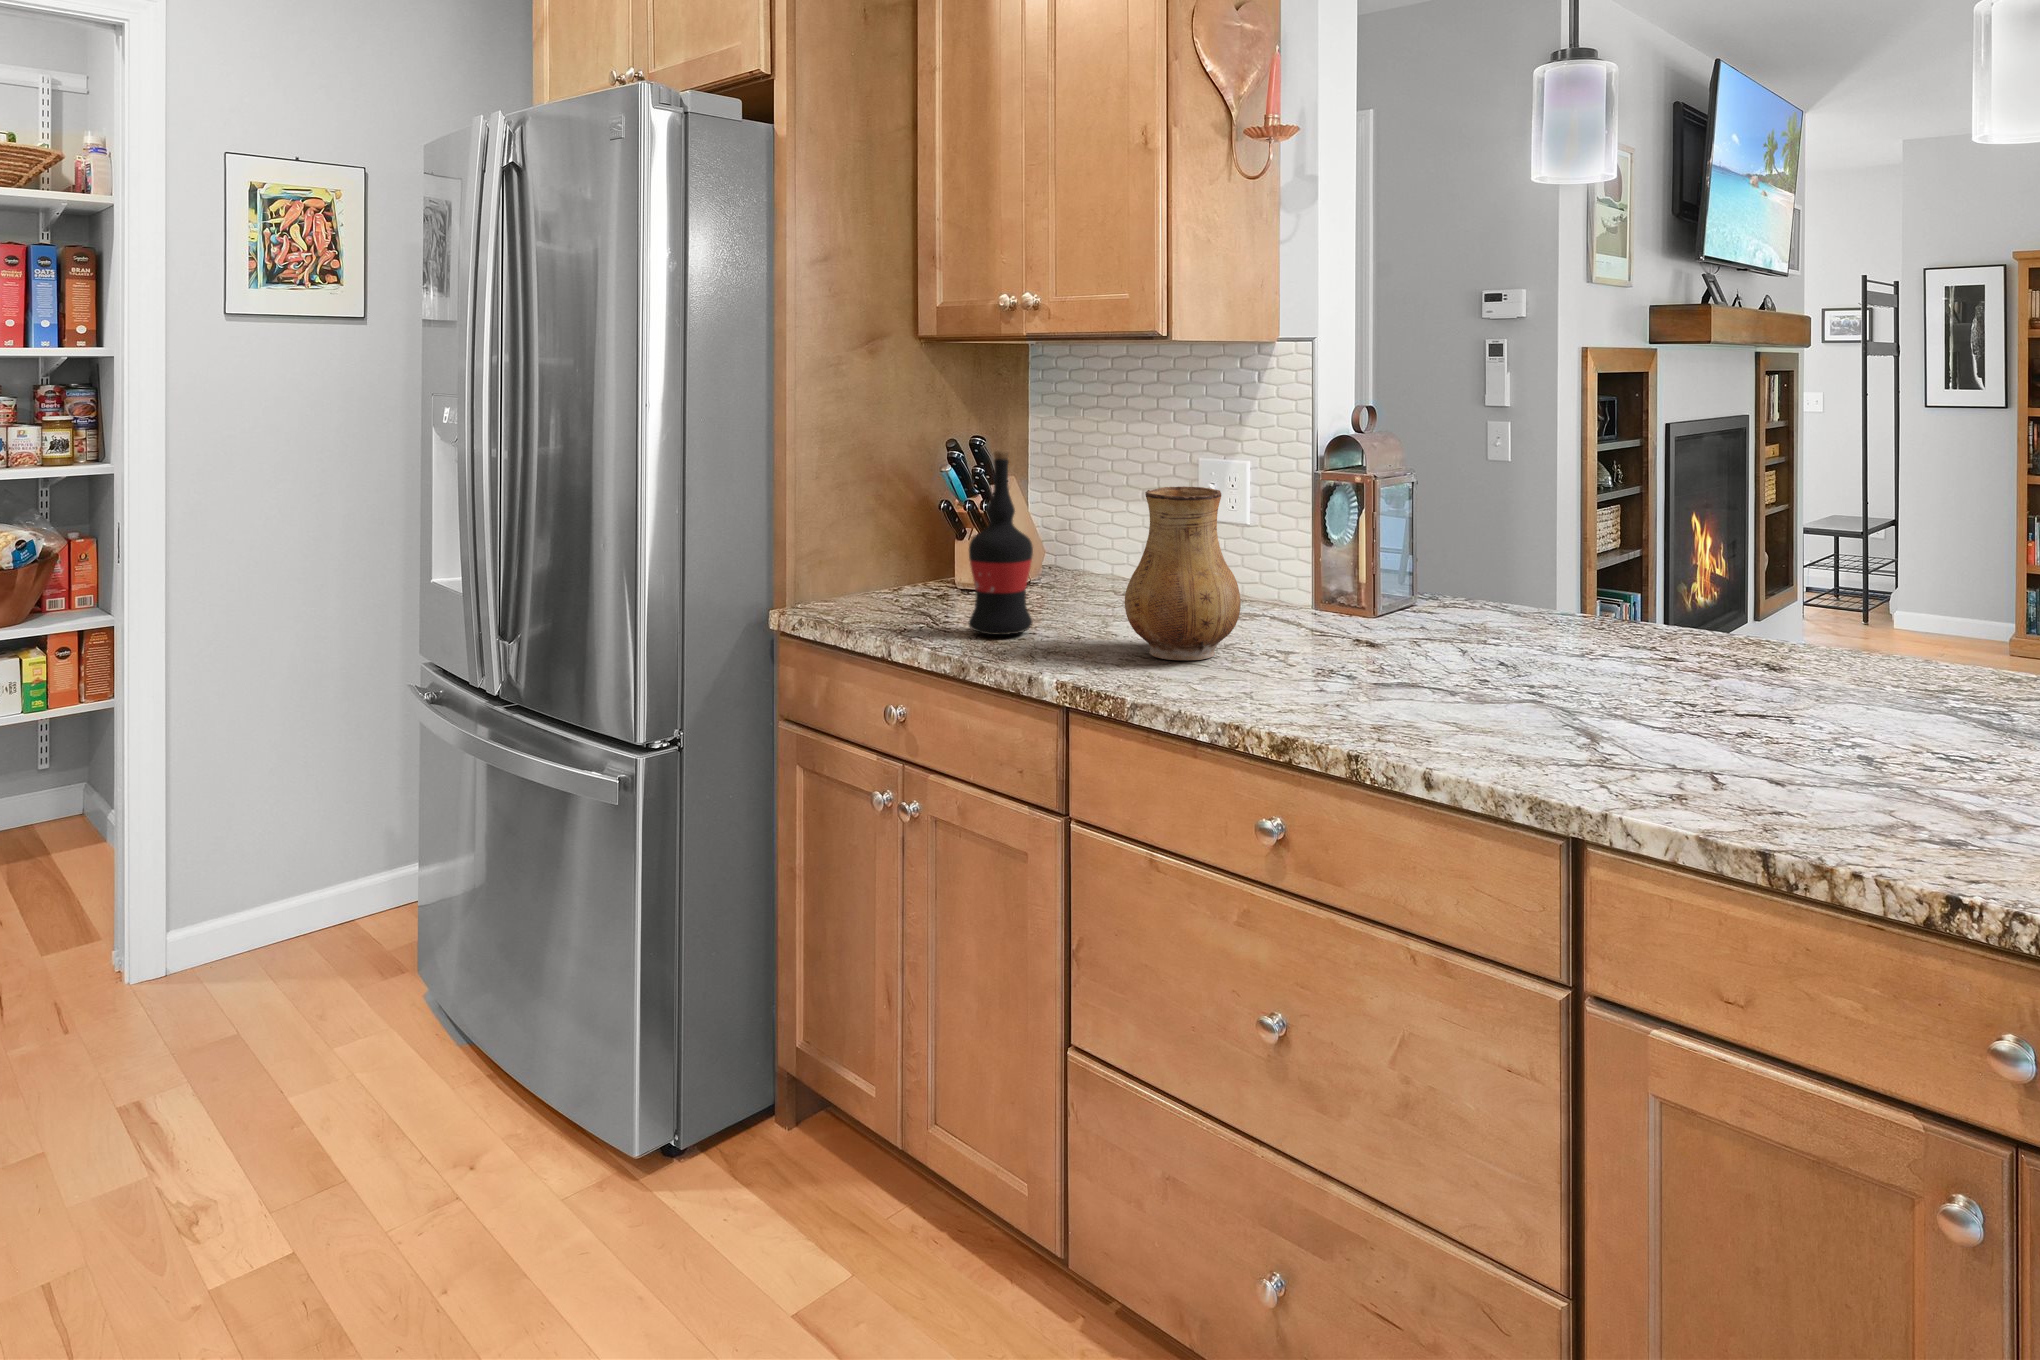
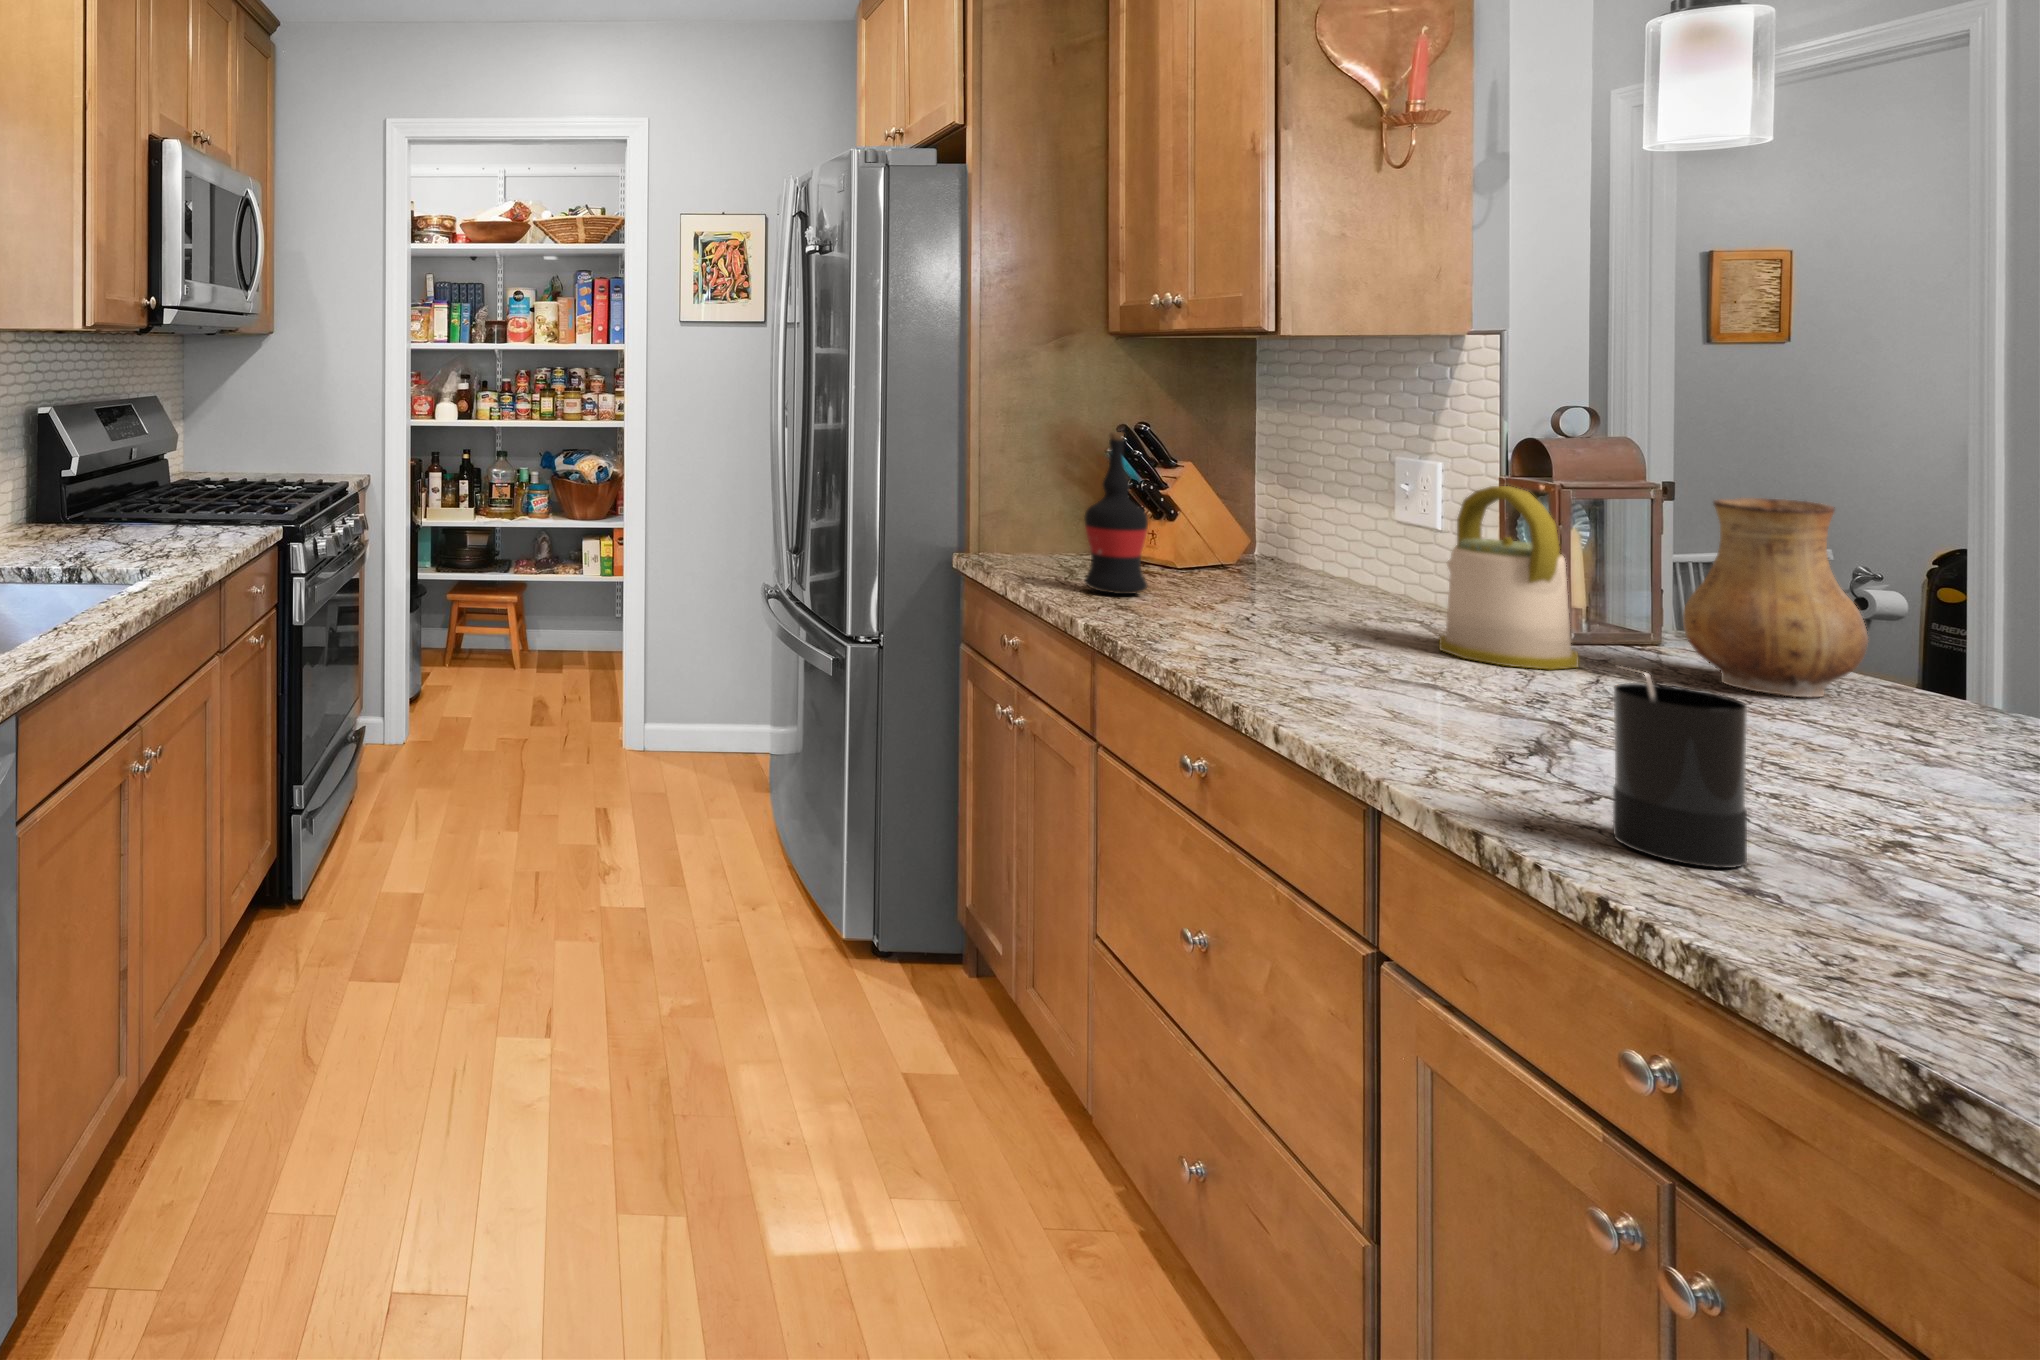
kettle: none [1311,482,1430,652] -> present [1439,486,1579,670]
ceramic pitcher: present [1125,486,1241,660] -> present [1683,498,1868,697]
candle: none [1793,656,1912,833] -> present [1613,670,1747,868]

